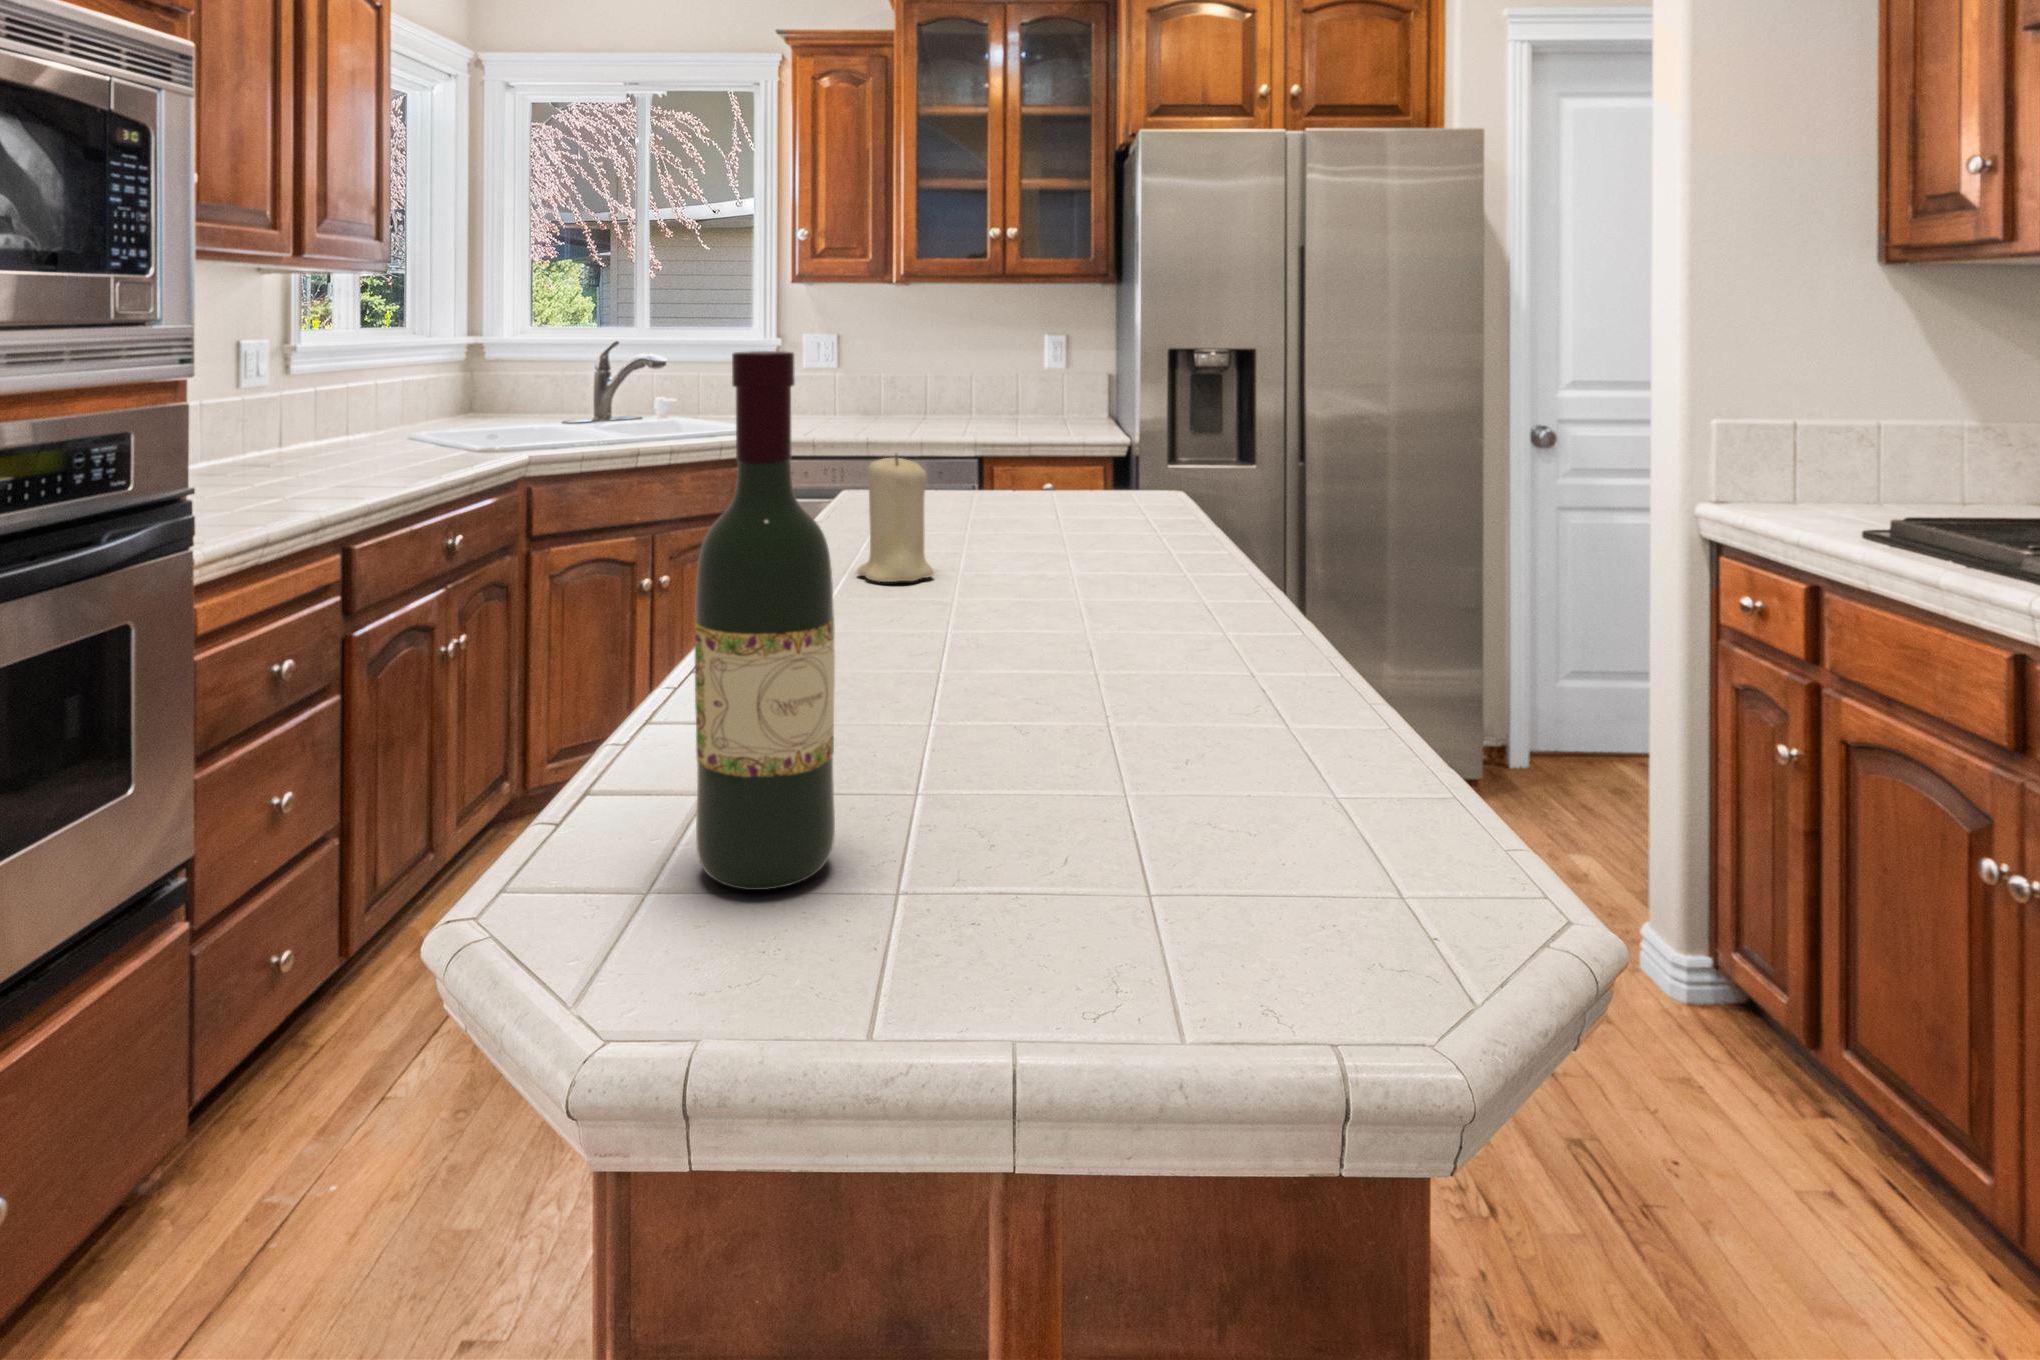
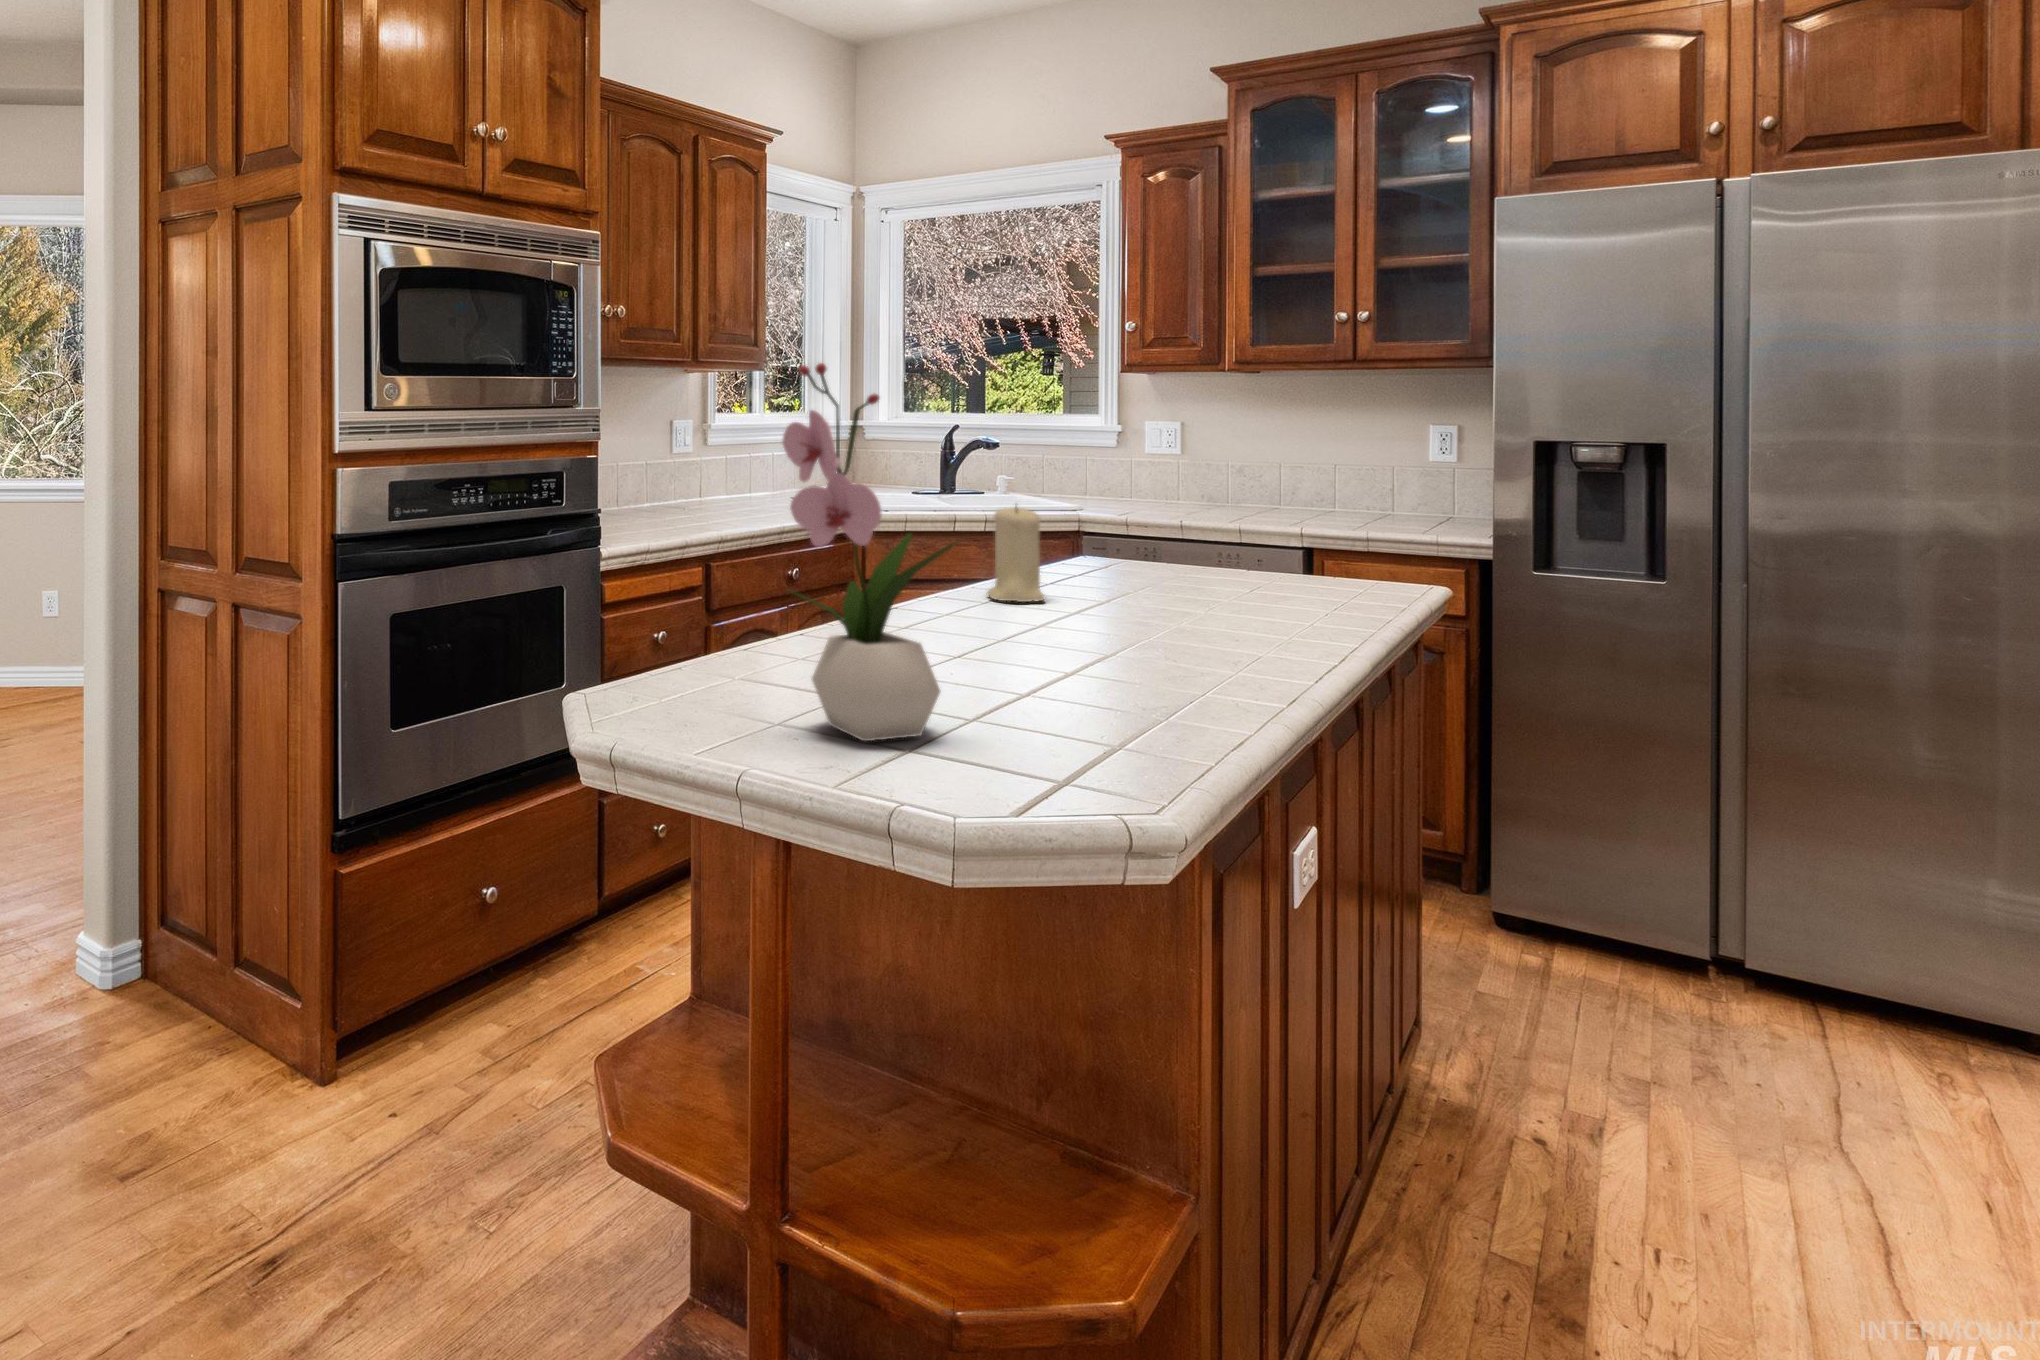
flower arrangement: none [968,261,1245,964] -> present [782,363,956,741]
wine bottle: present [695,351,835,890] -> none [699,413,772,695]

